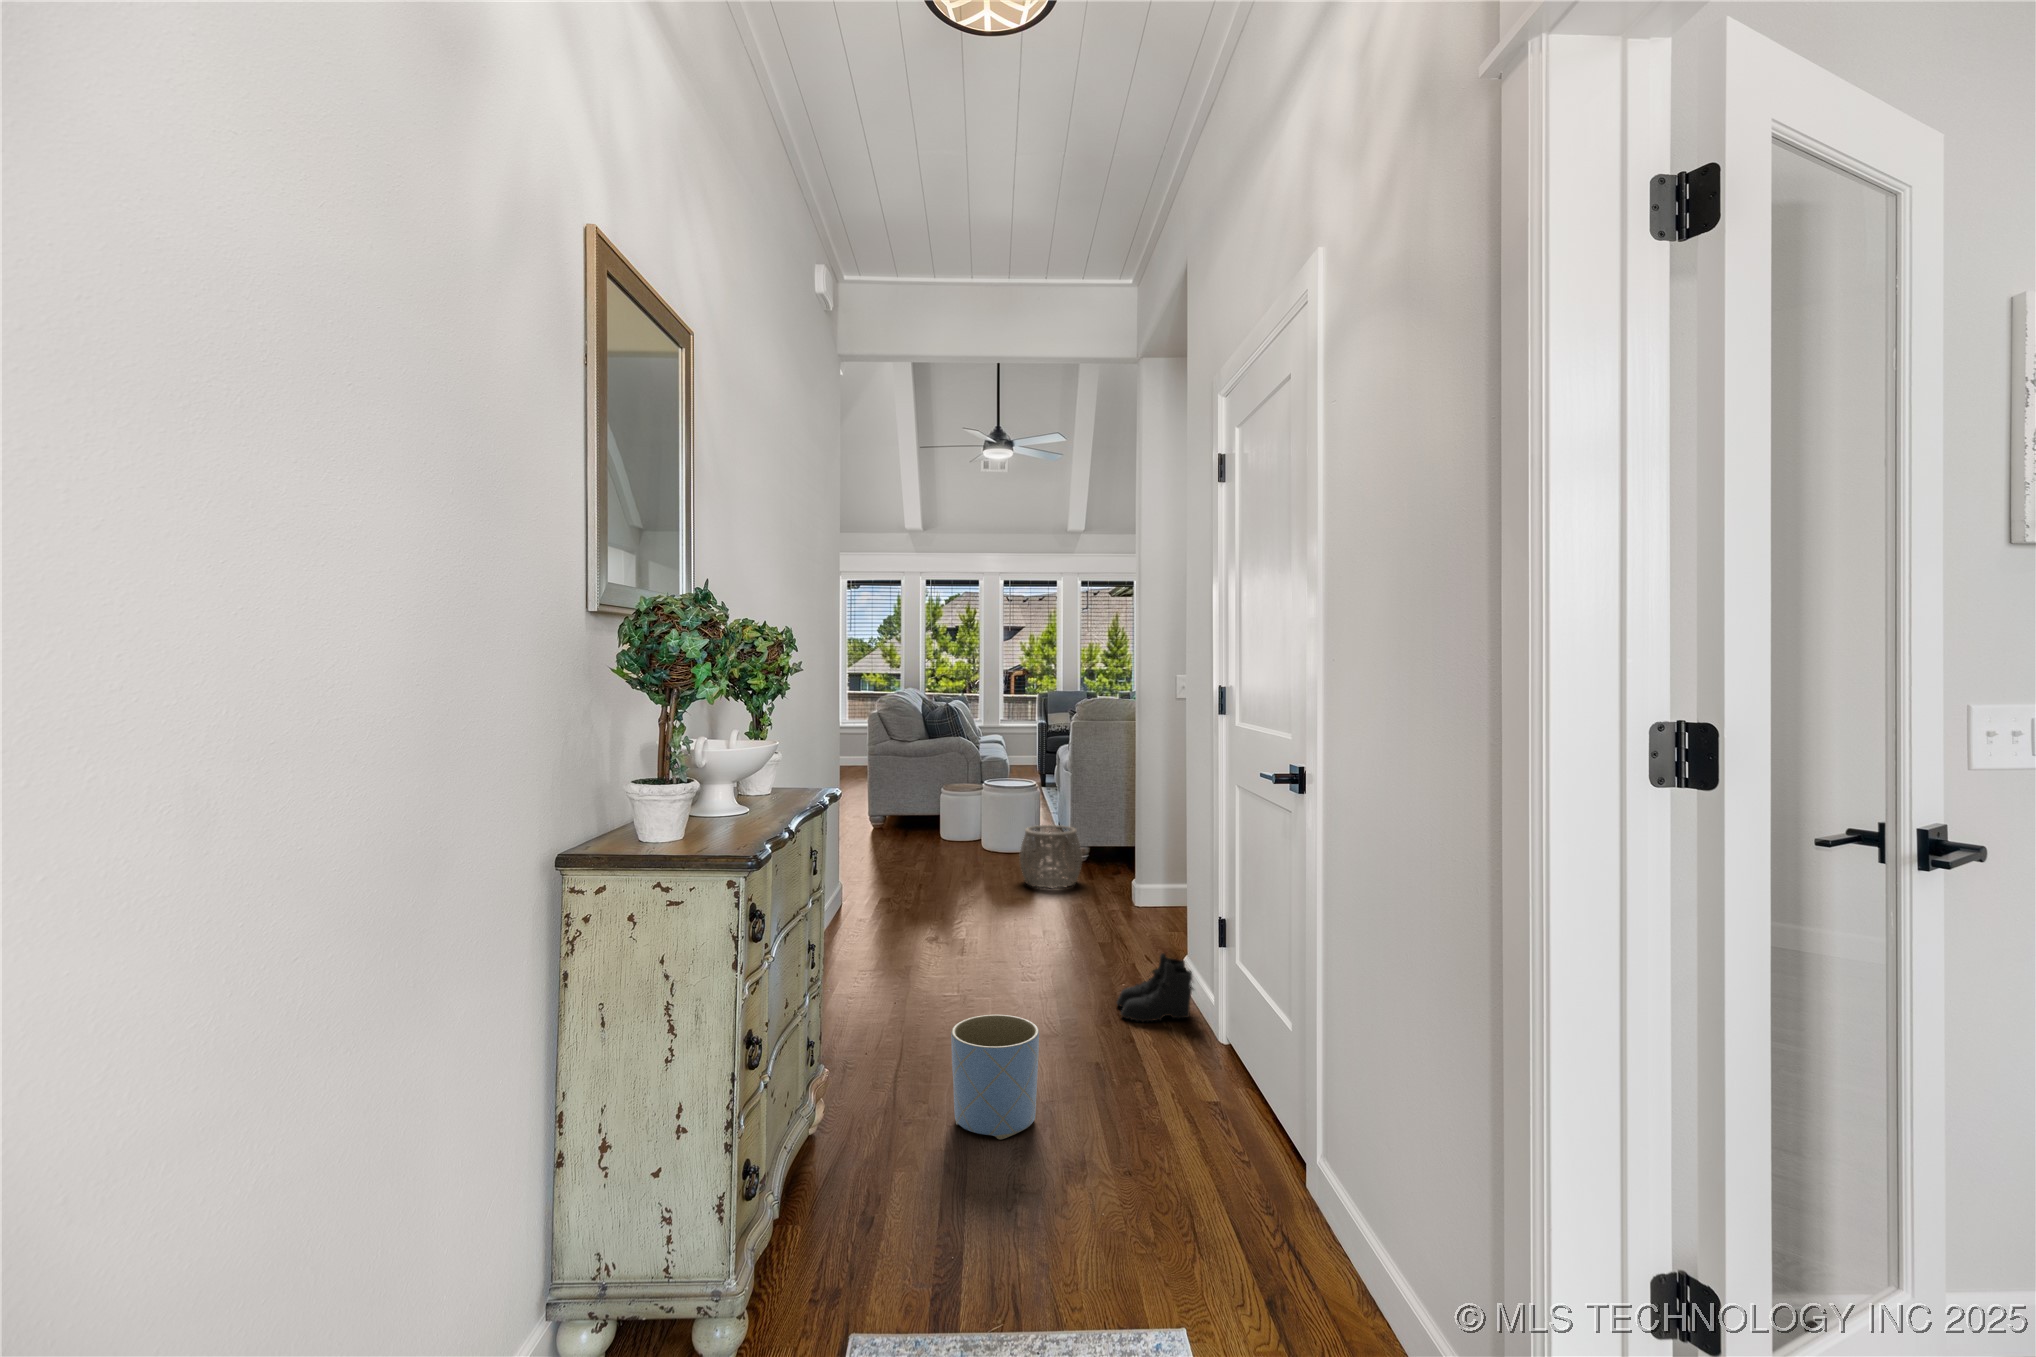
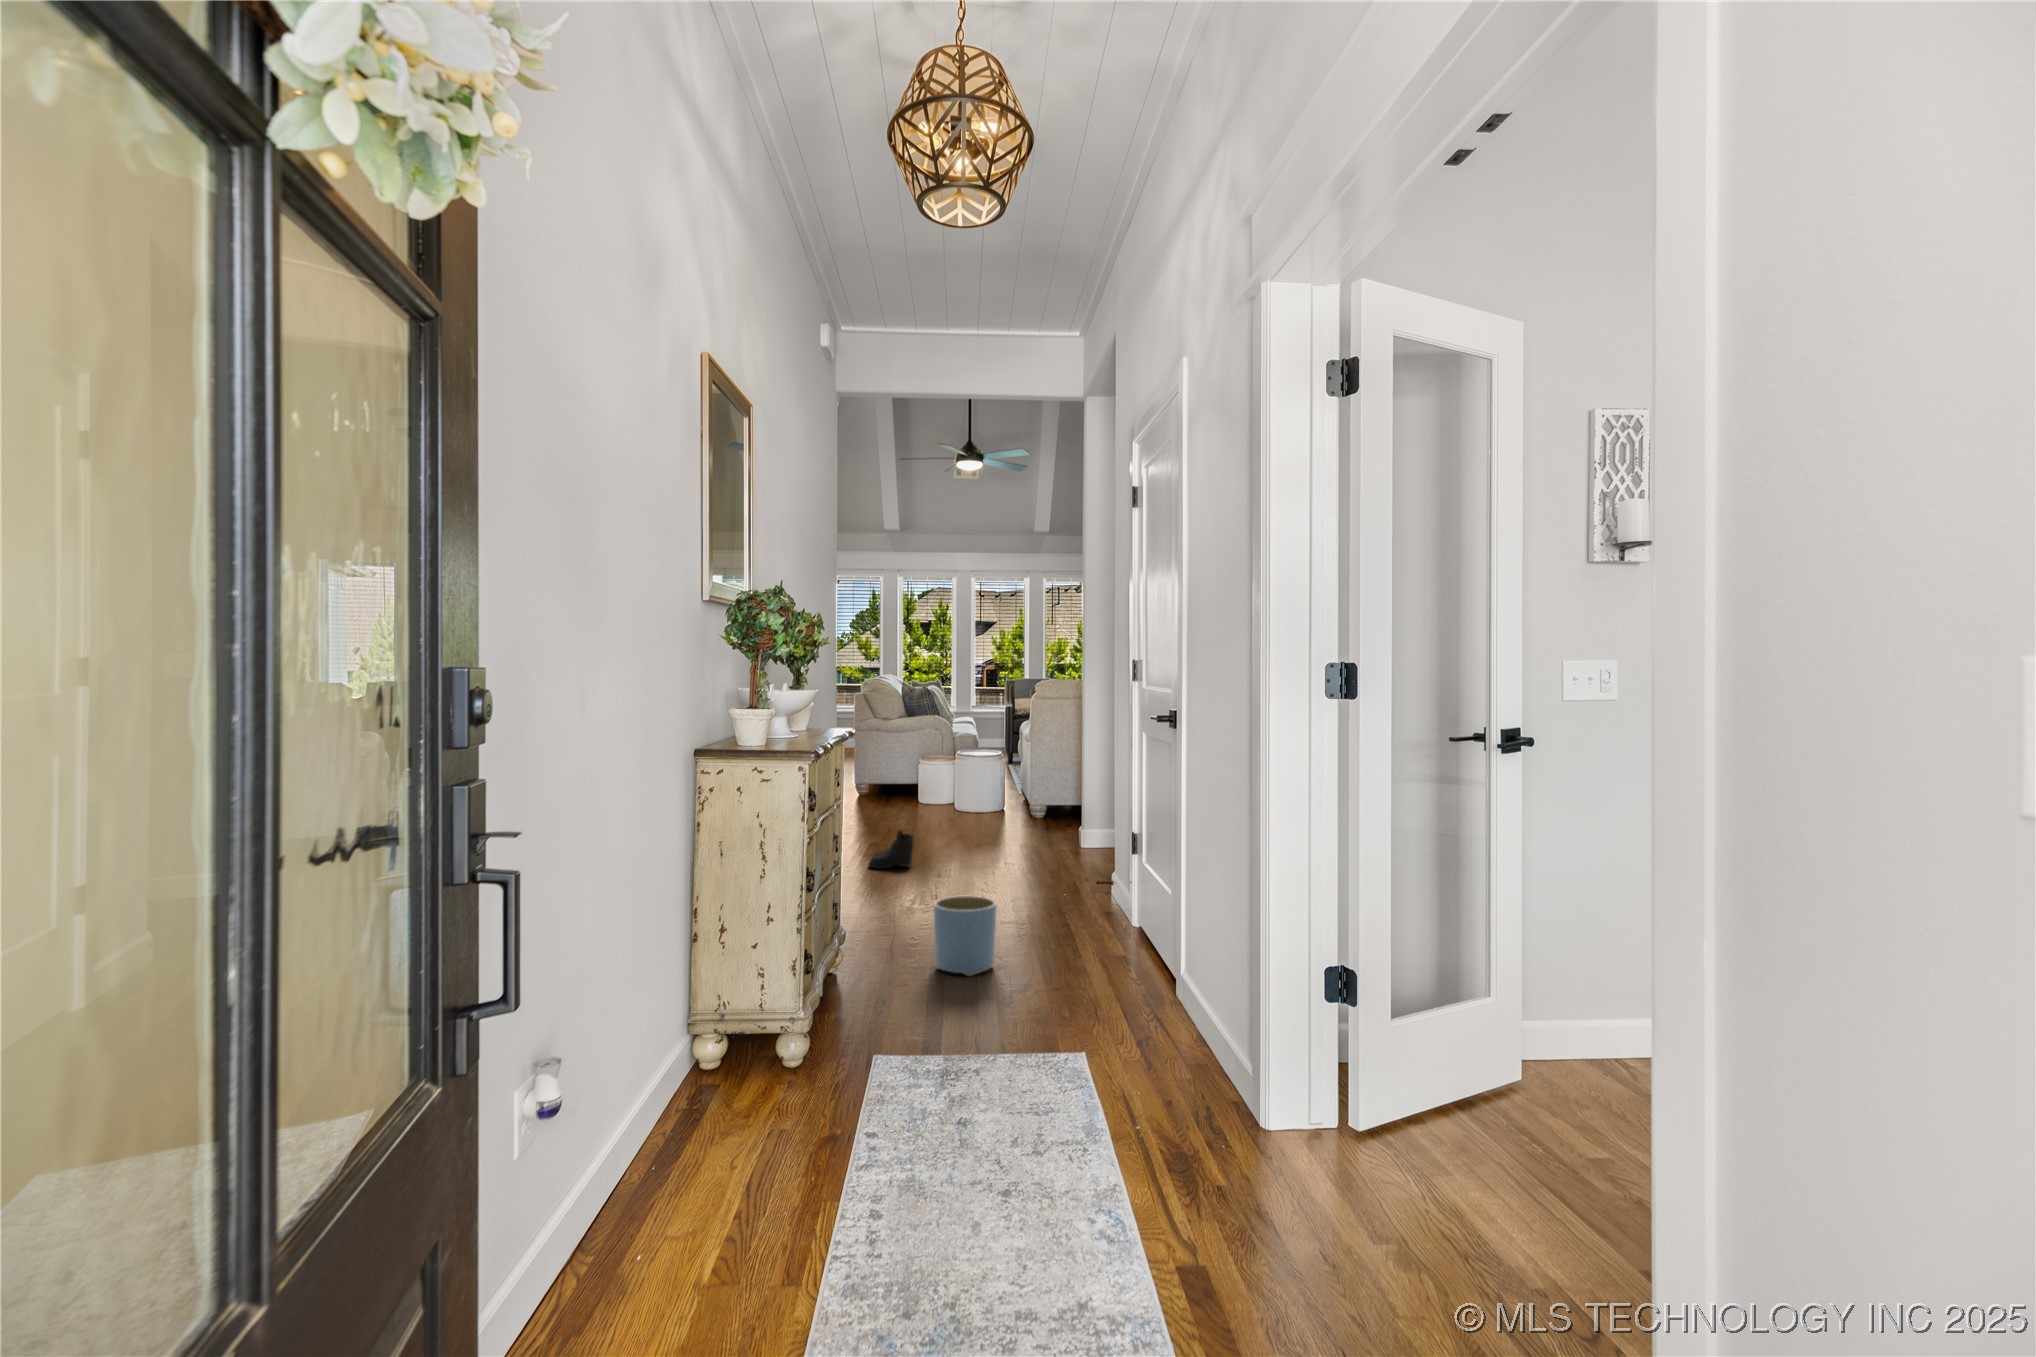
woven basket: present [1020,825,1082,888] -> none [986,788,1040,840]
boots: present [1117,953,1193,1022] -> present [869,830,915,869]

